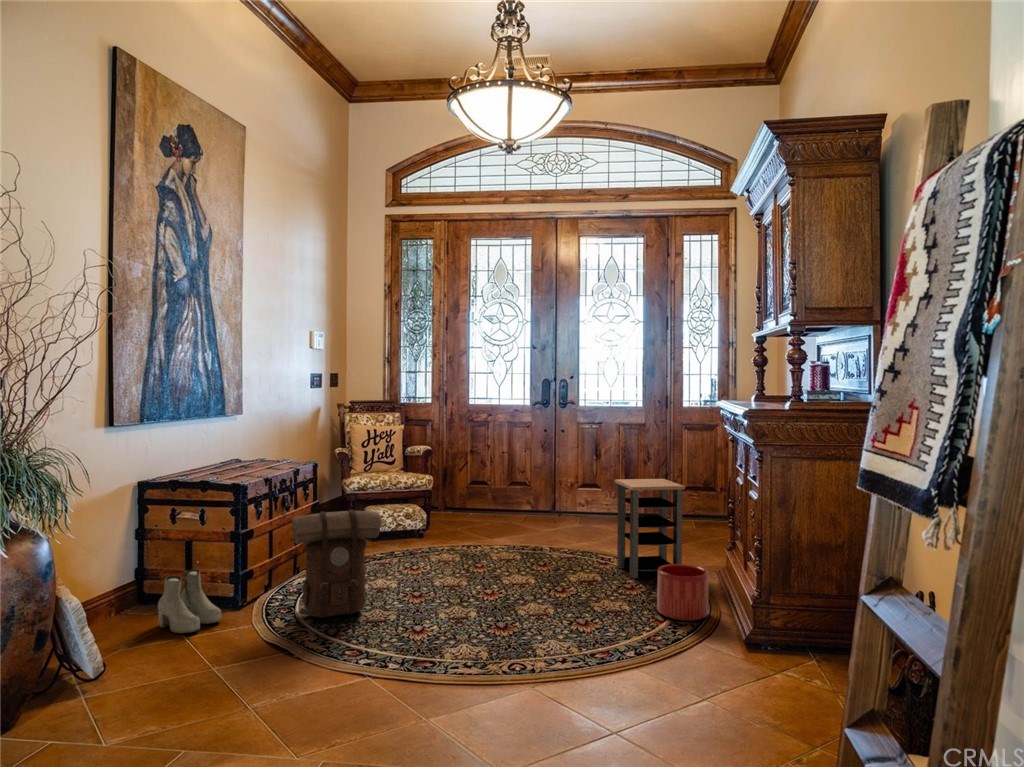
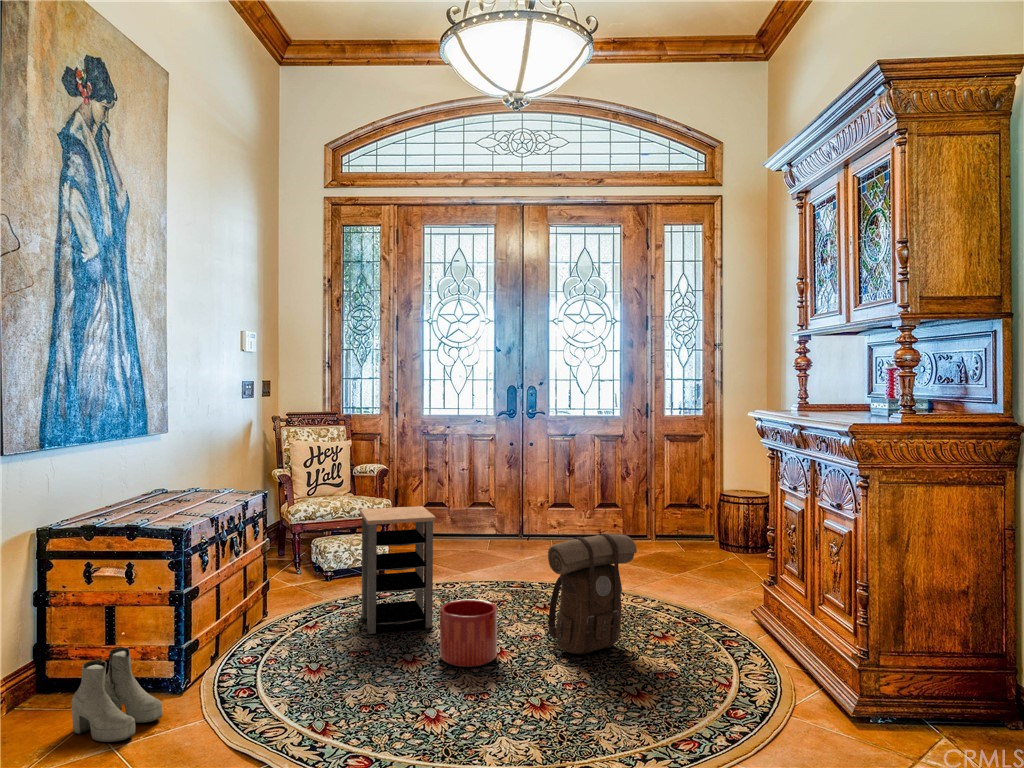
side table: present [615,479,685,578] -> present [360,506,436,634]
backpack: present [292,510,381,618] -> present [546,533,637,655]
planter: present [657,564,708,621] -> present [440,599,497,667]

